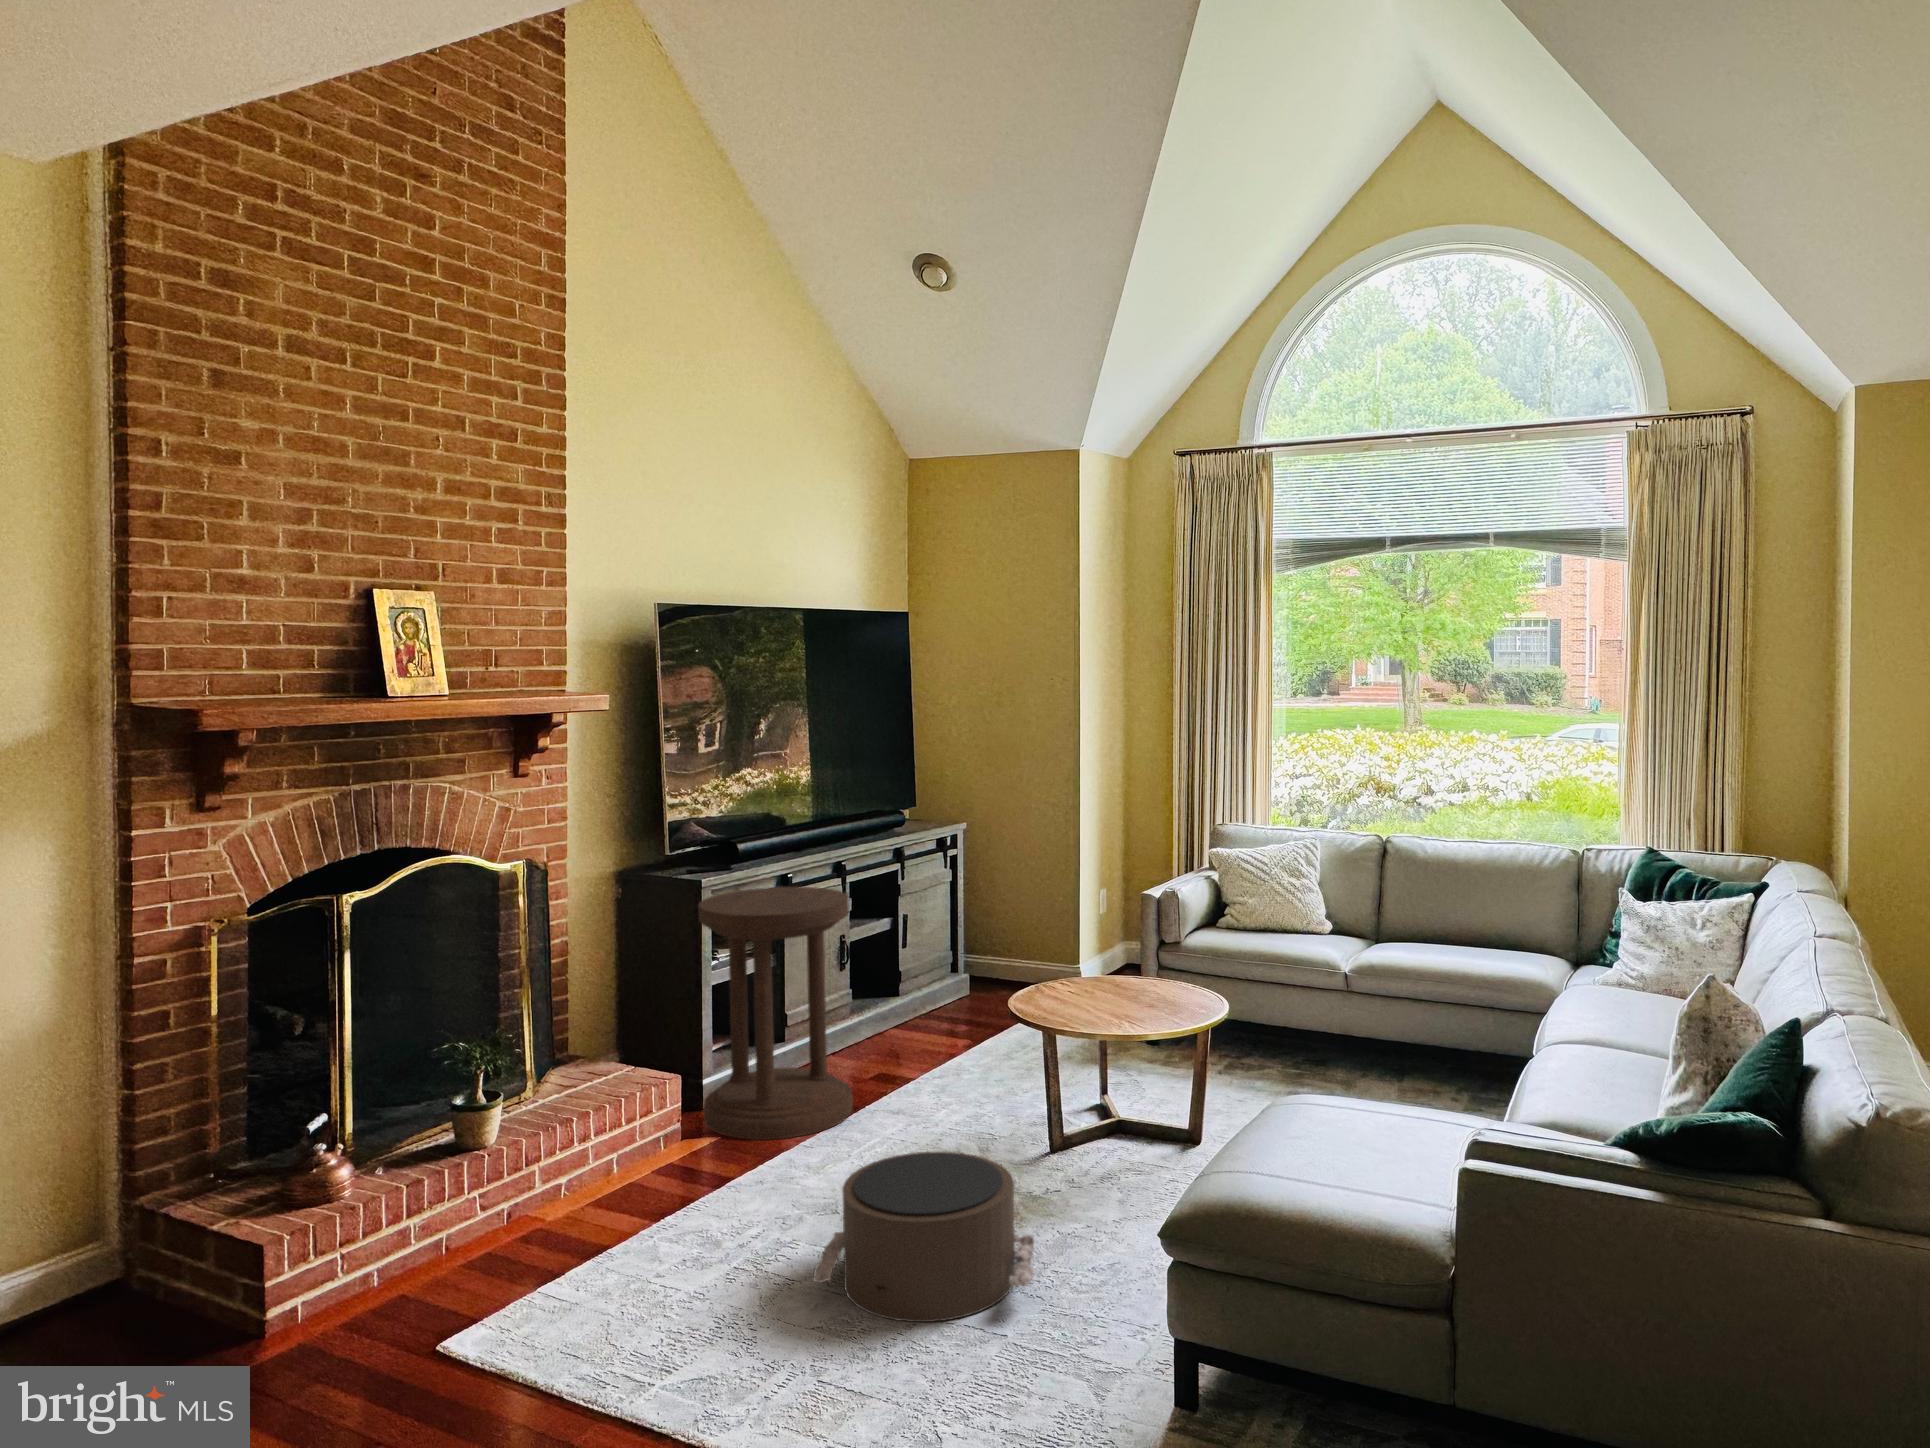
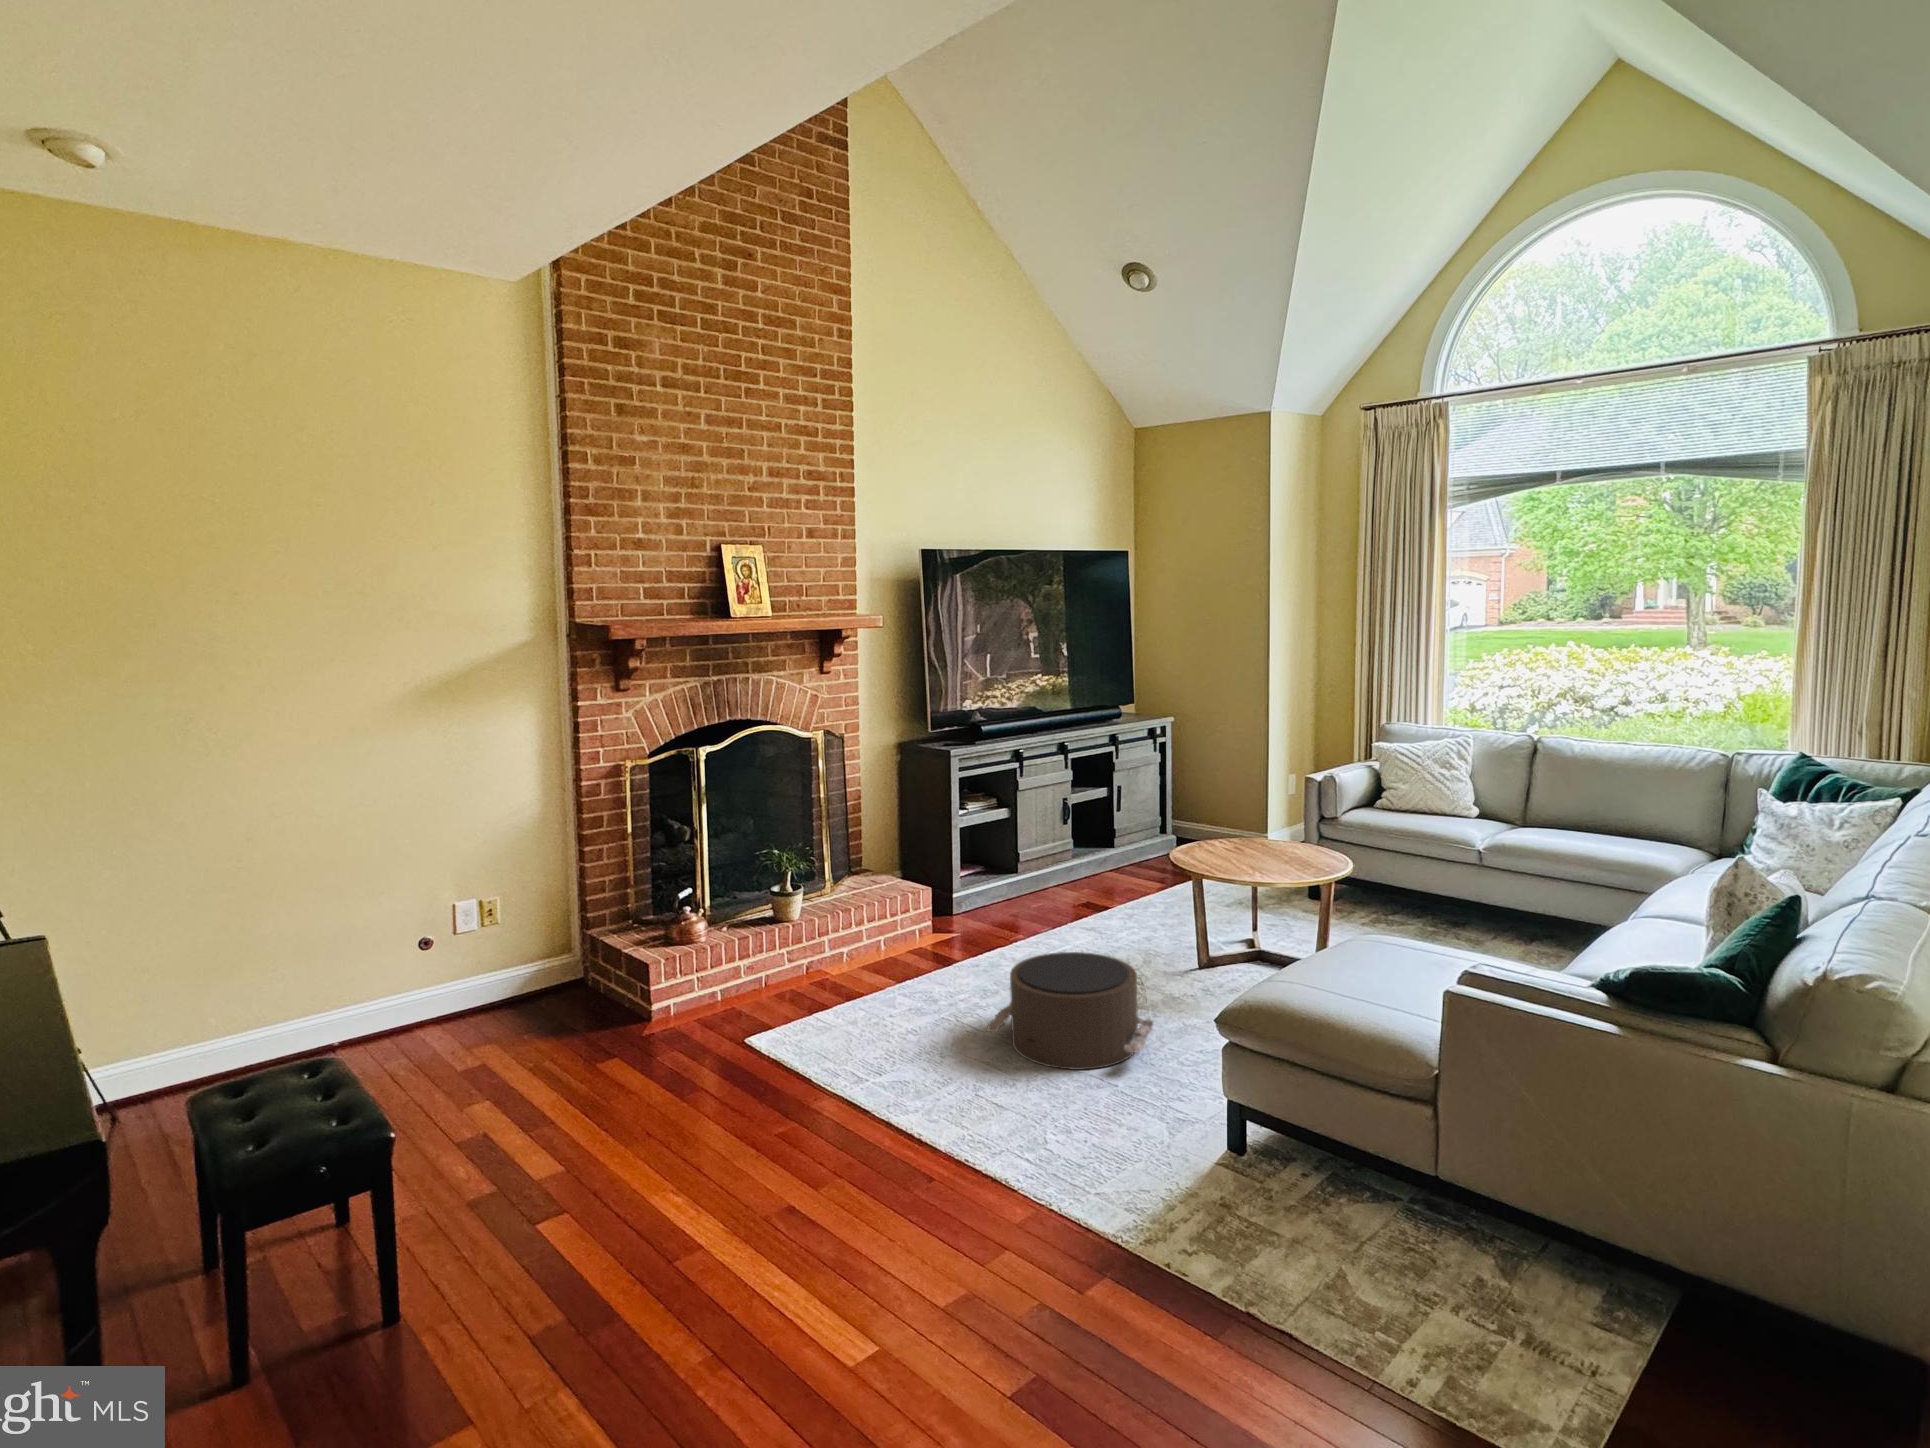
side table: present [698,887,853,1140] -> none [945,759,1058,939]

